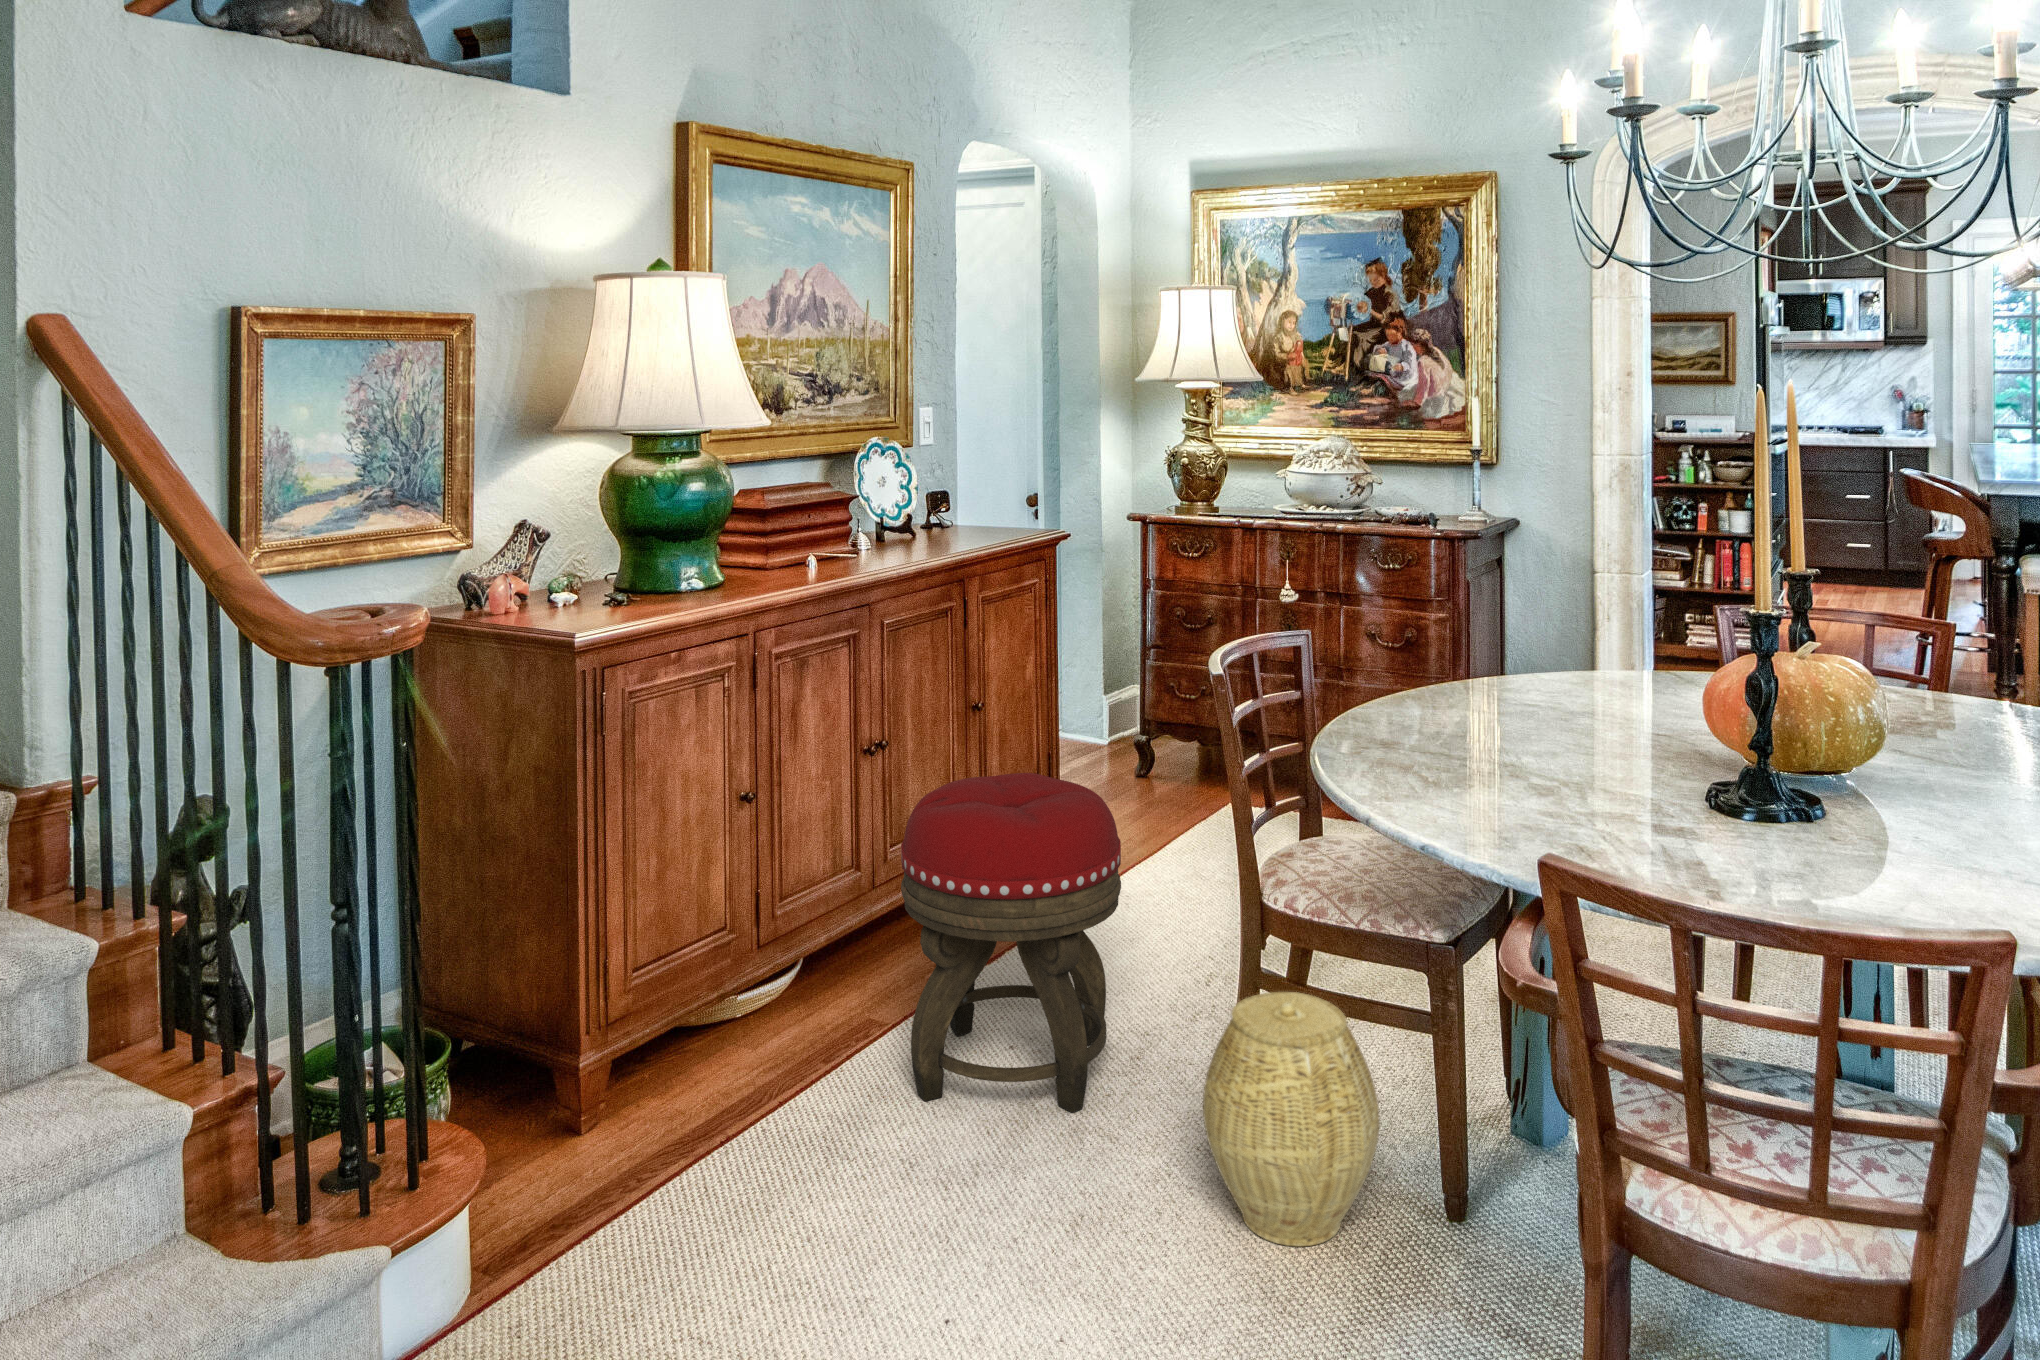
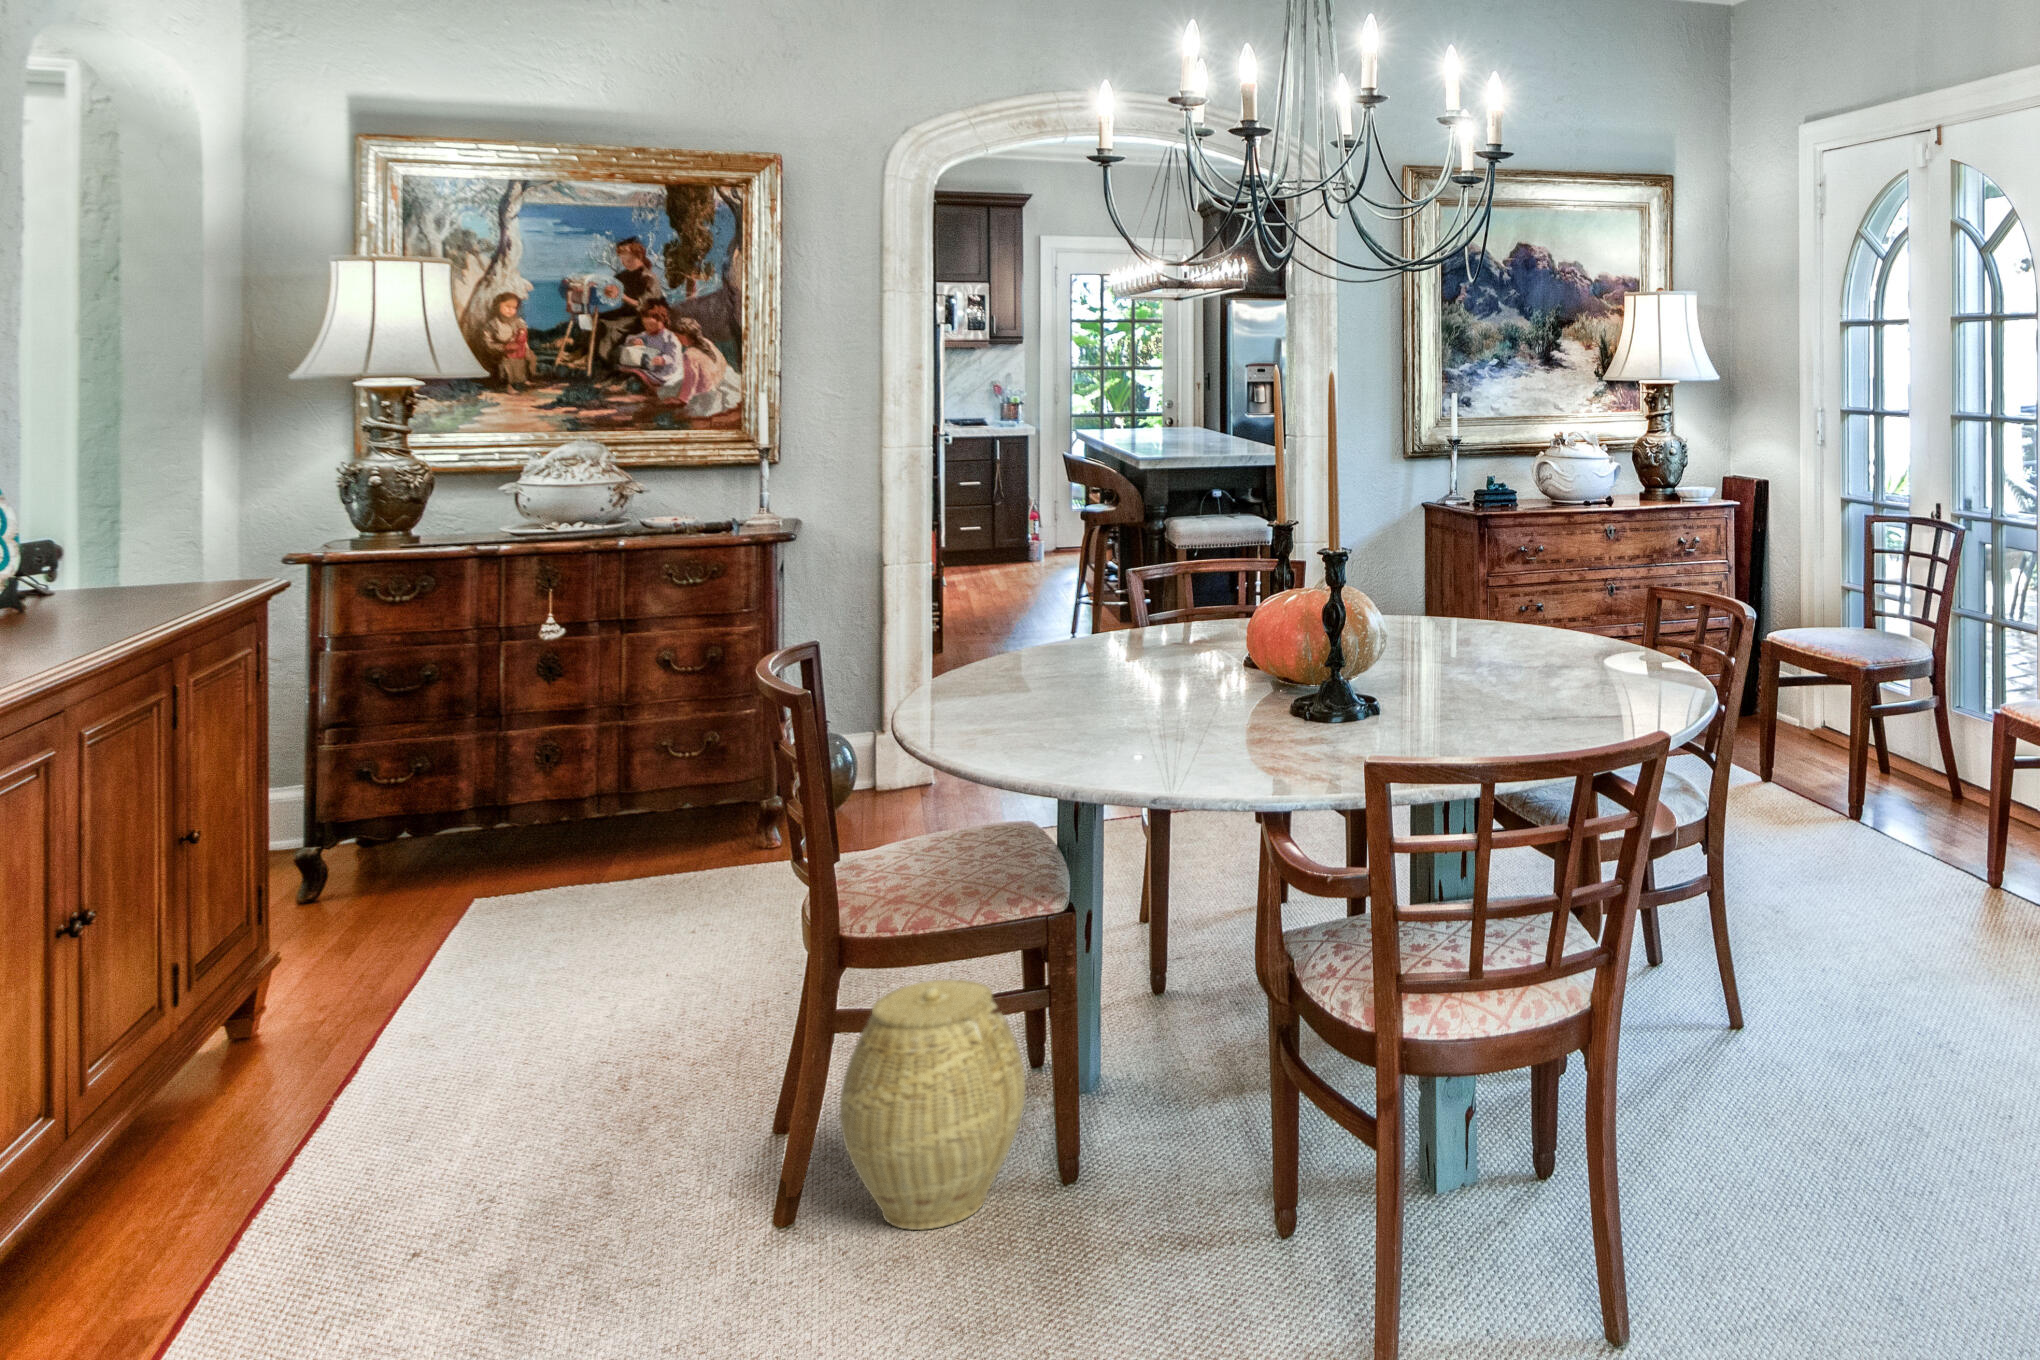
footstool: present [901,773,1121,1113] -> none [315,857,638,1301]

